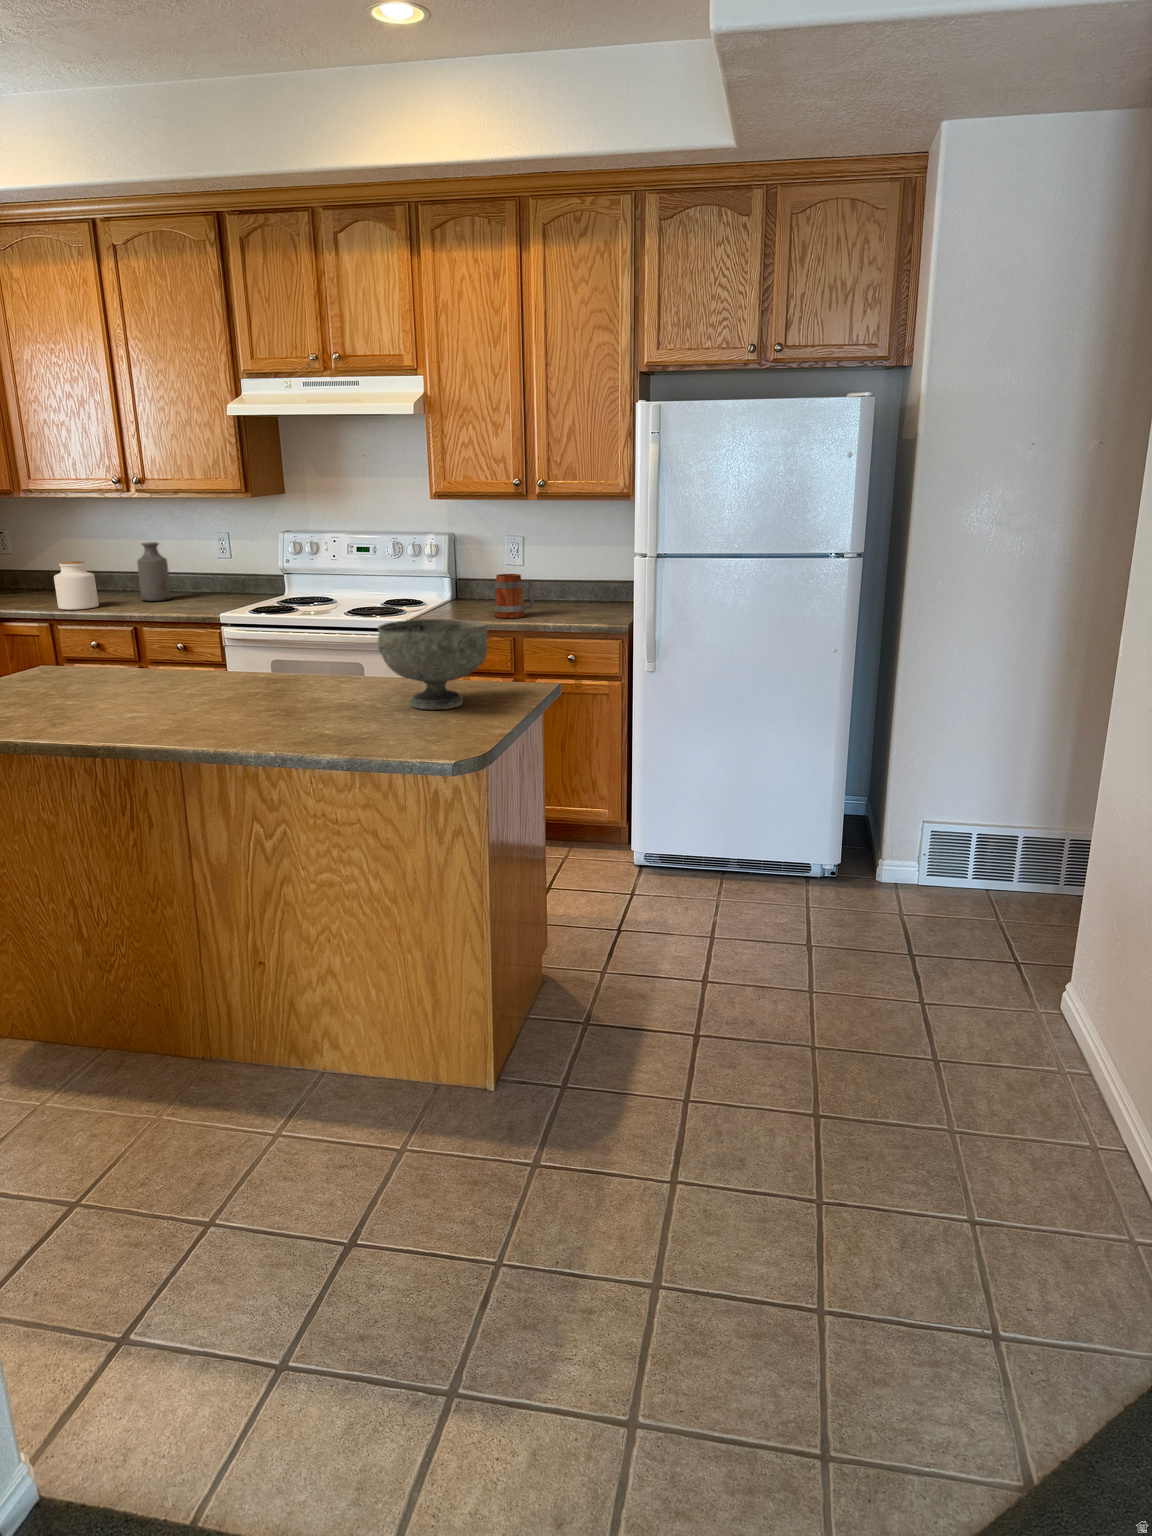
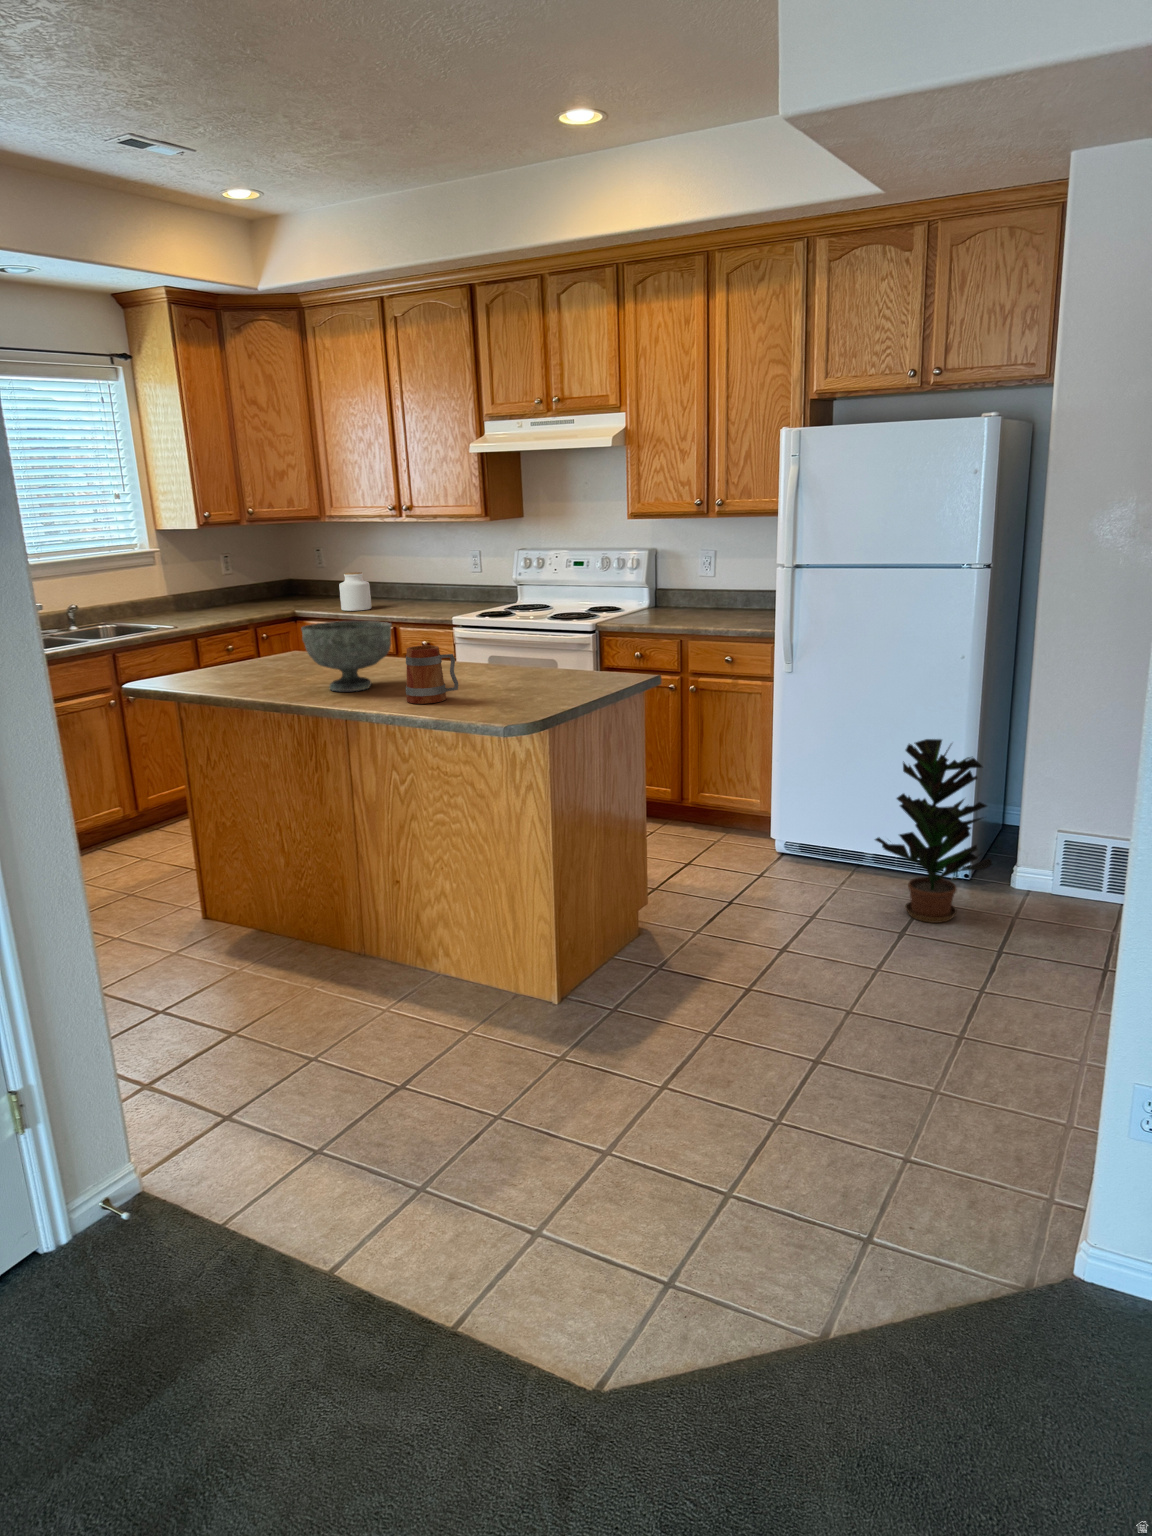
bottle: present [137,542,171,601] -> none [404,557,429,605]
mug: present [494,574,534,618] -> present [406,645,458,704]
decorative bowl: present [378,619,488,709] -> present [301,621,392,691]
potted plant: none [762,735,887,927] -> present [875,739,992,923]

